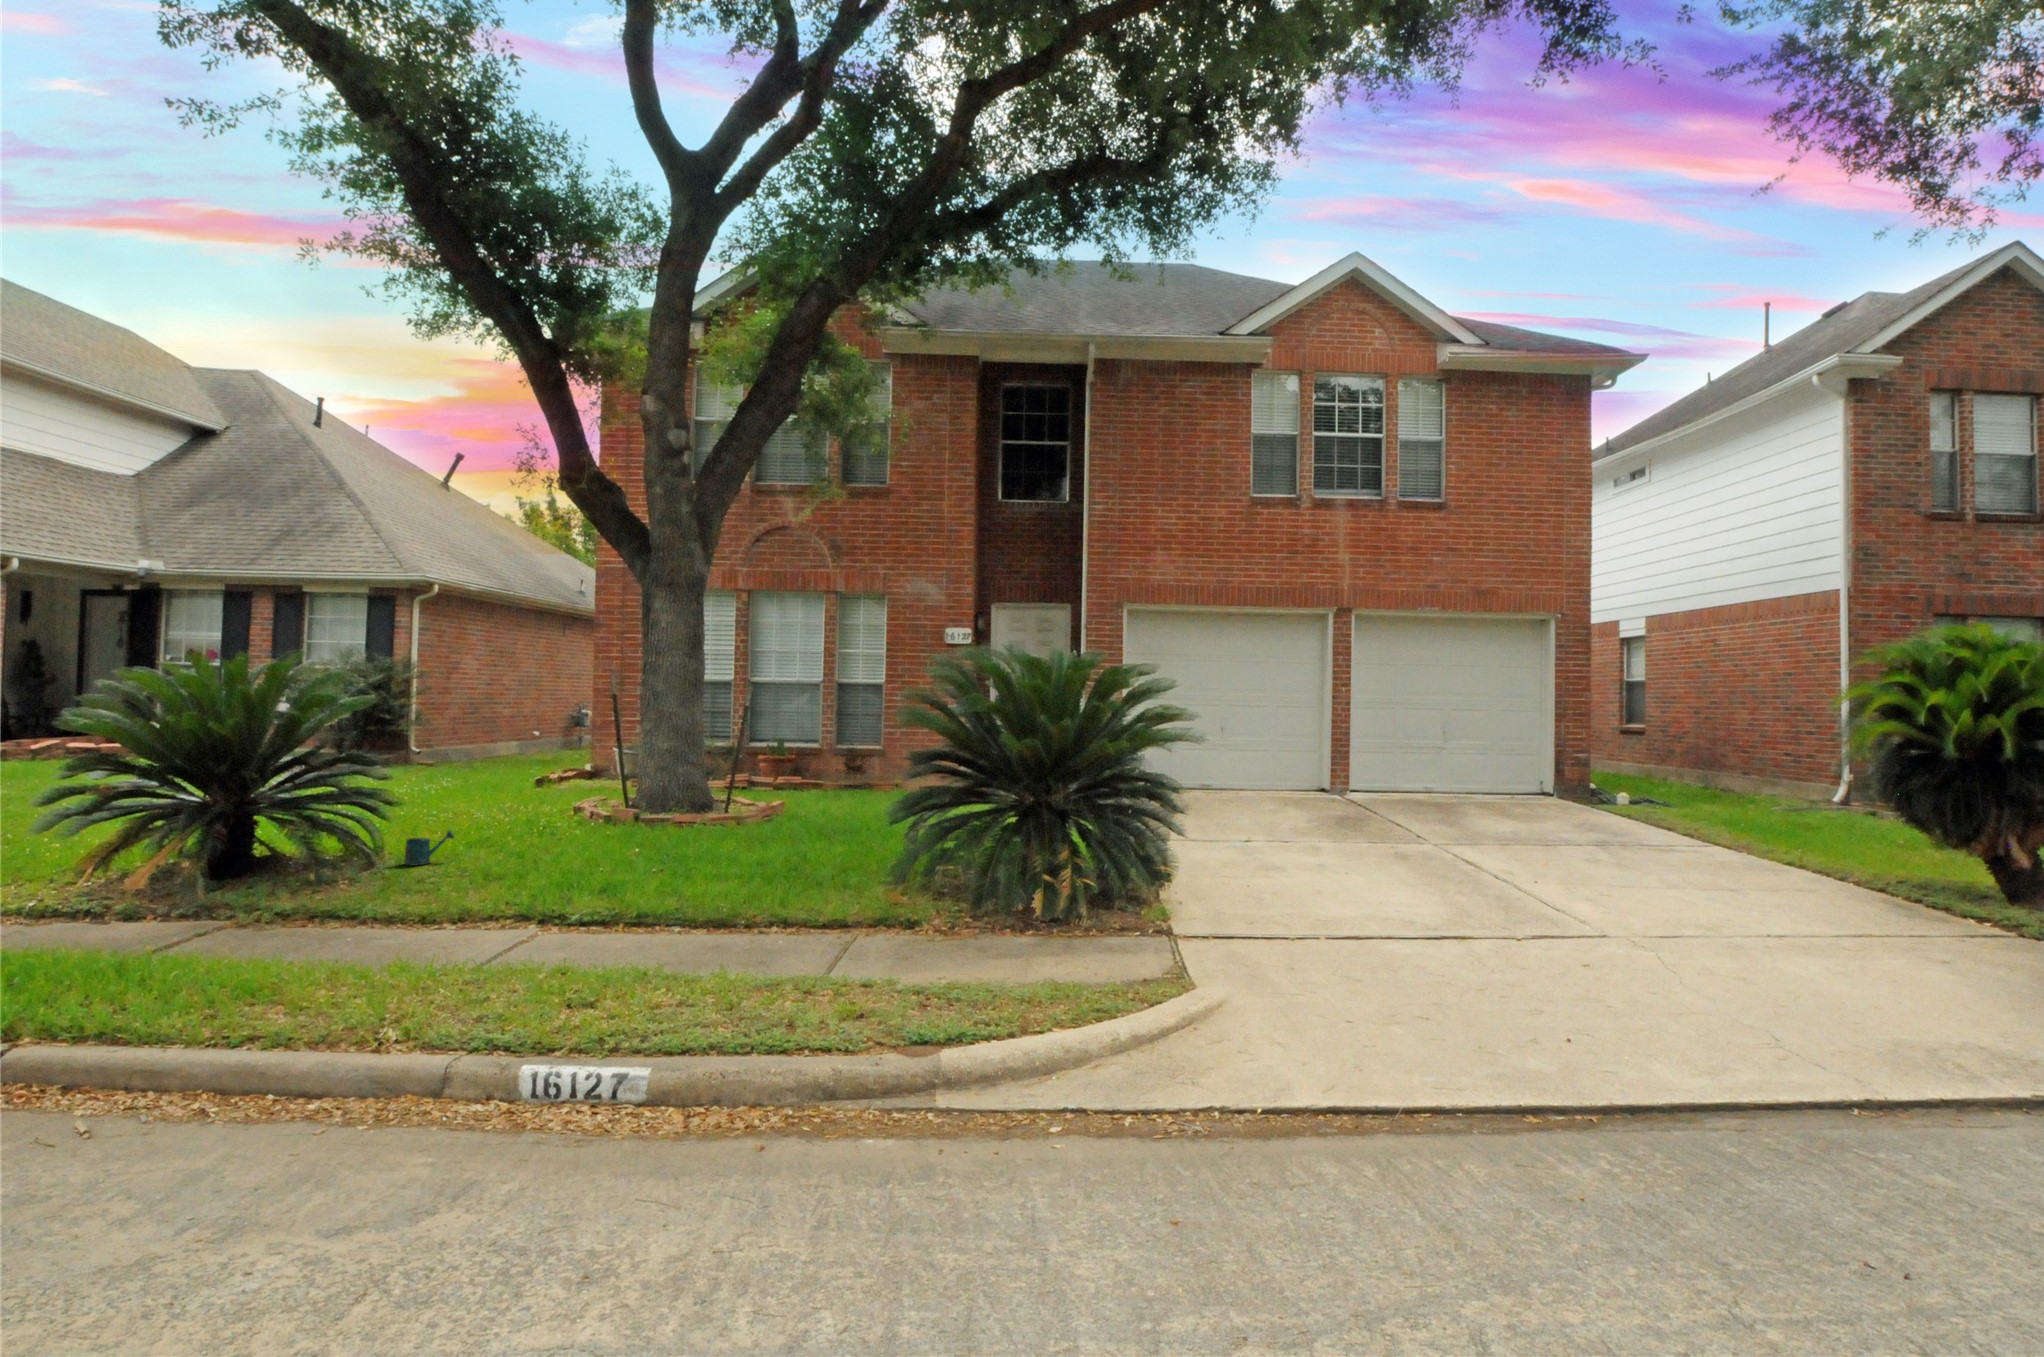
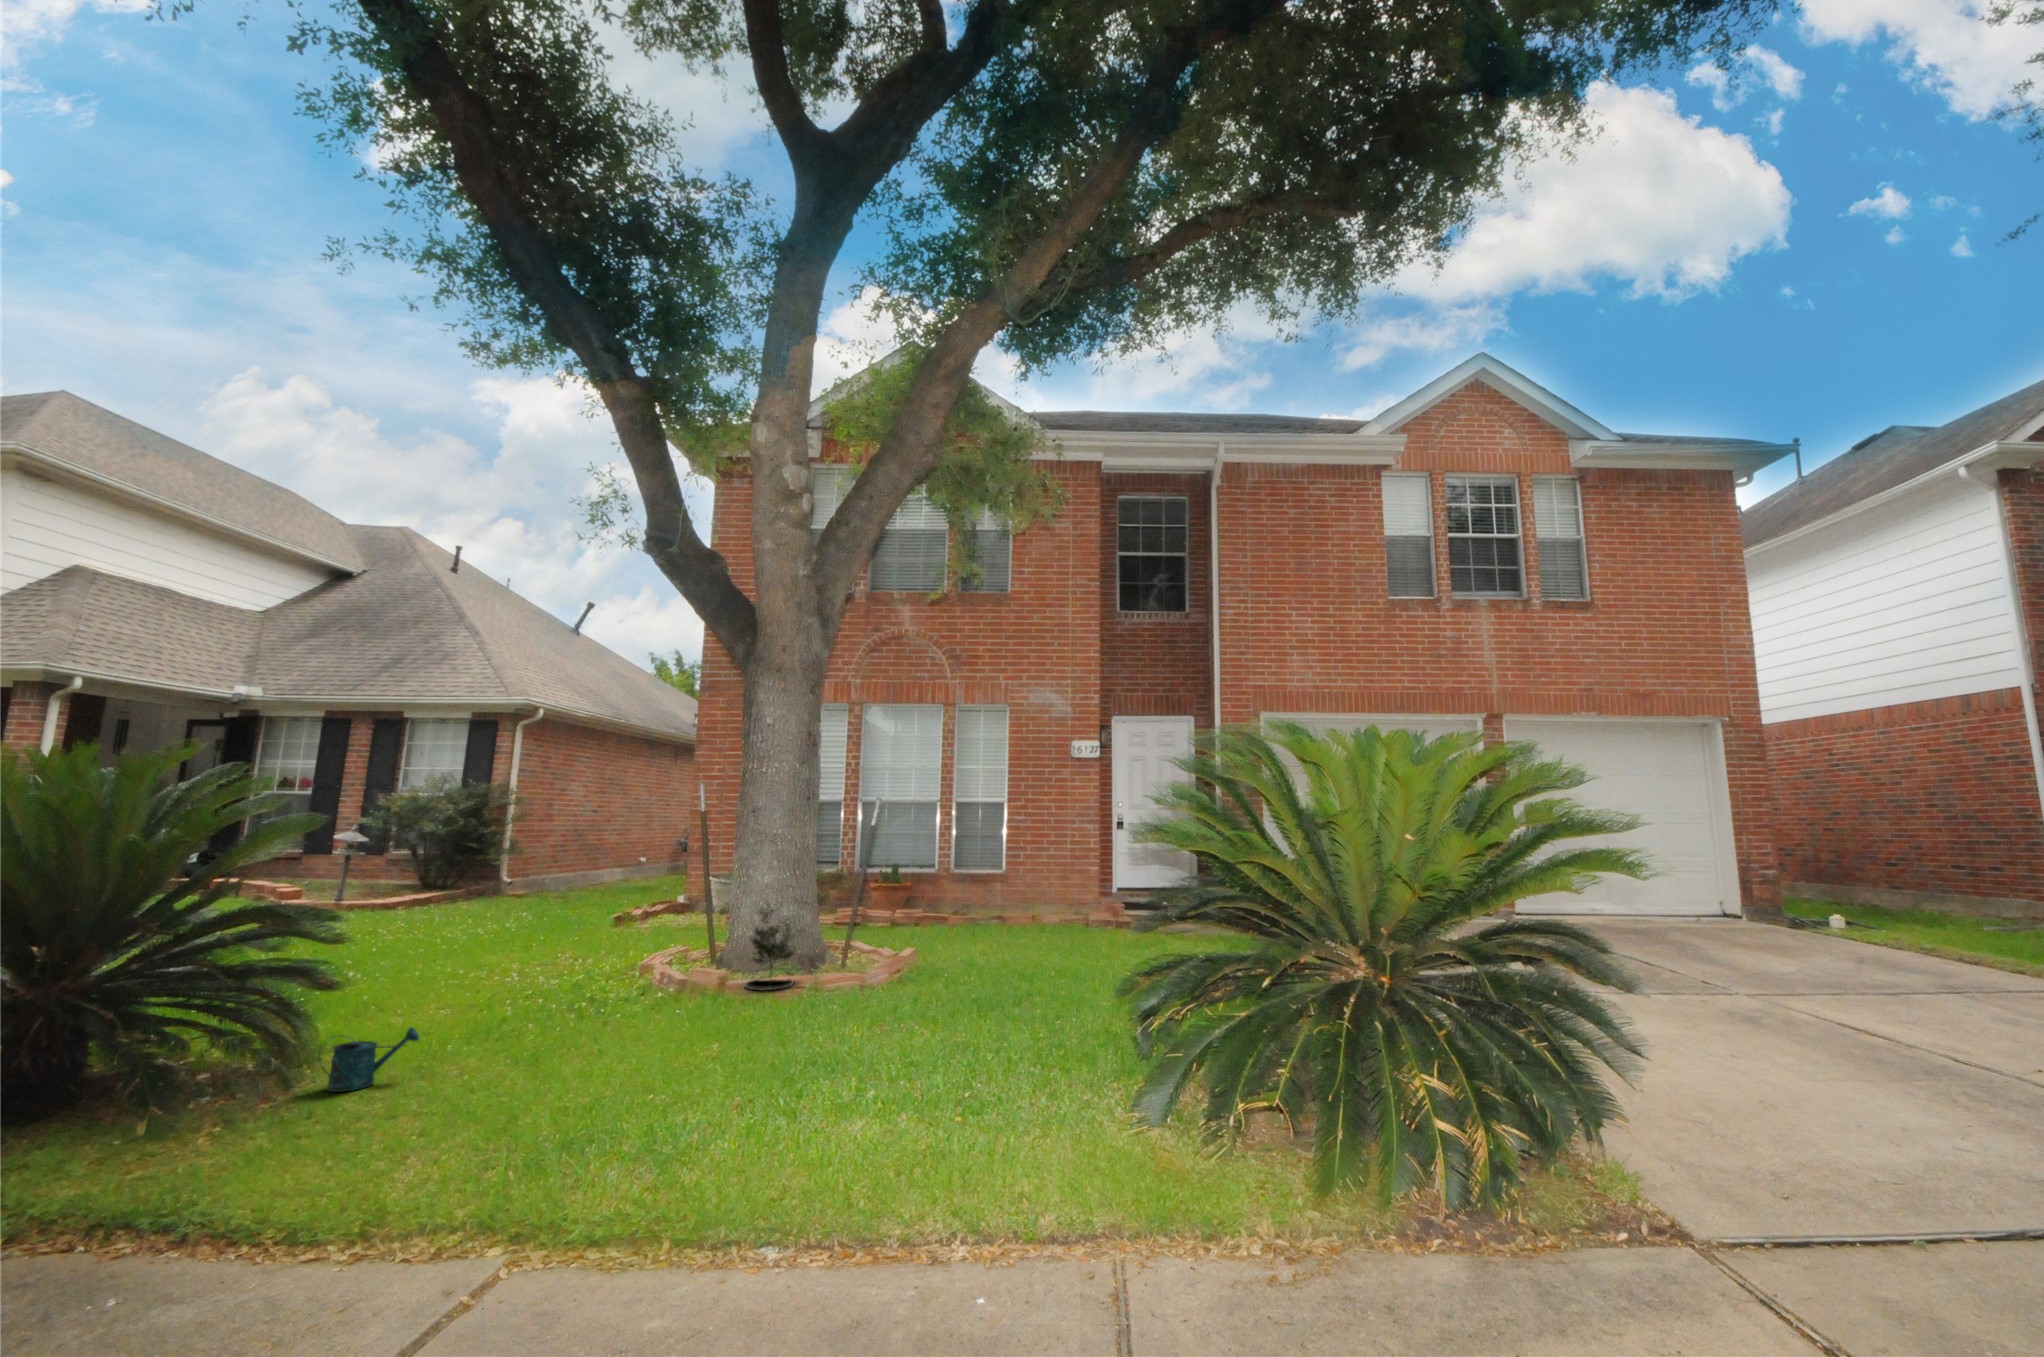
potted tree: present [842,744,866,789] -> present [745,904,795,990]

